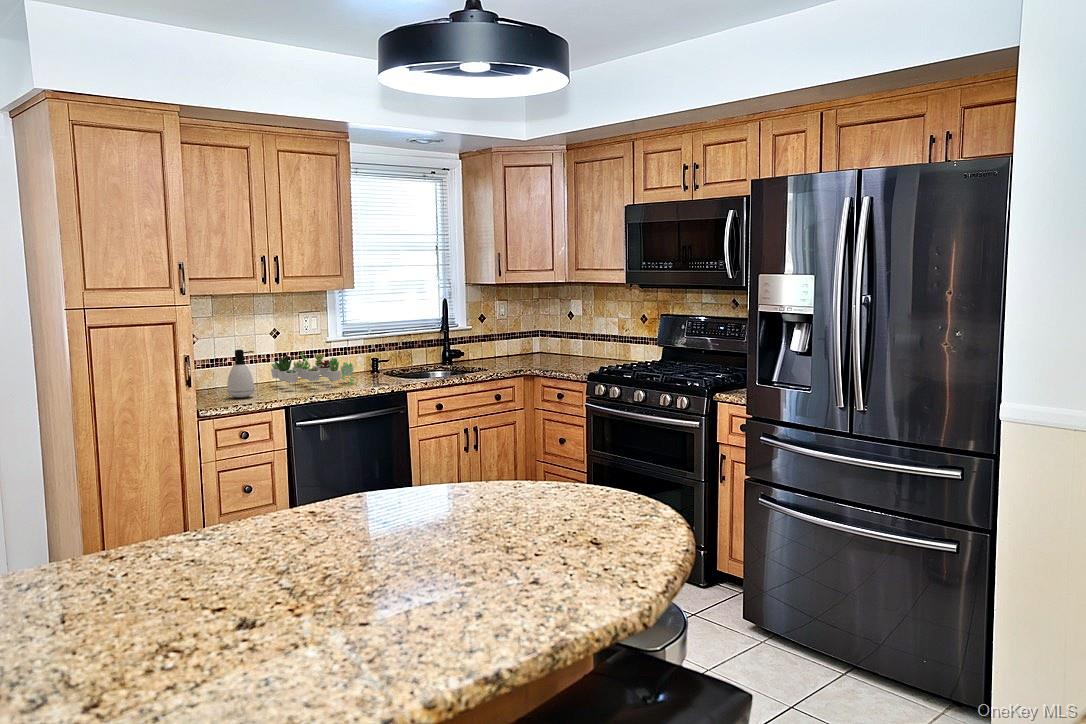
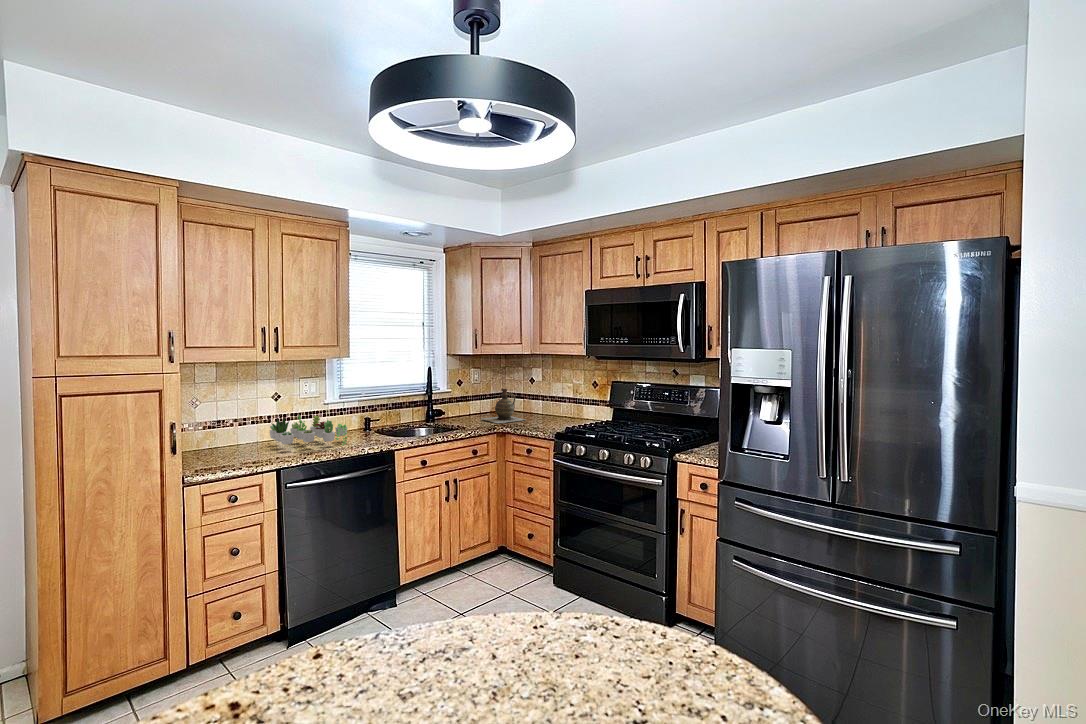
ceramic jug: none [506,324,562,366] -> present [482,389,525,423]
soap dispenser: present [227,350,254,398] -> none [220,415,249,461]

